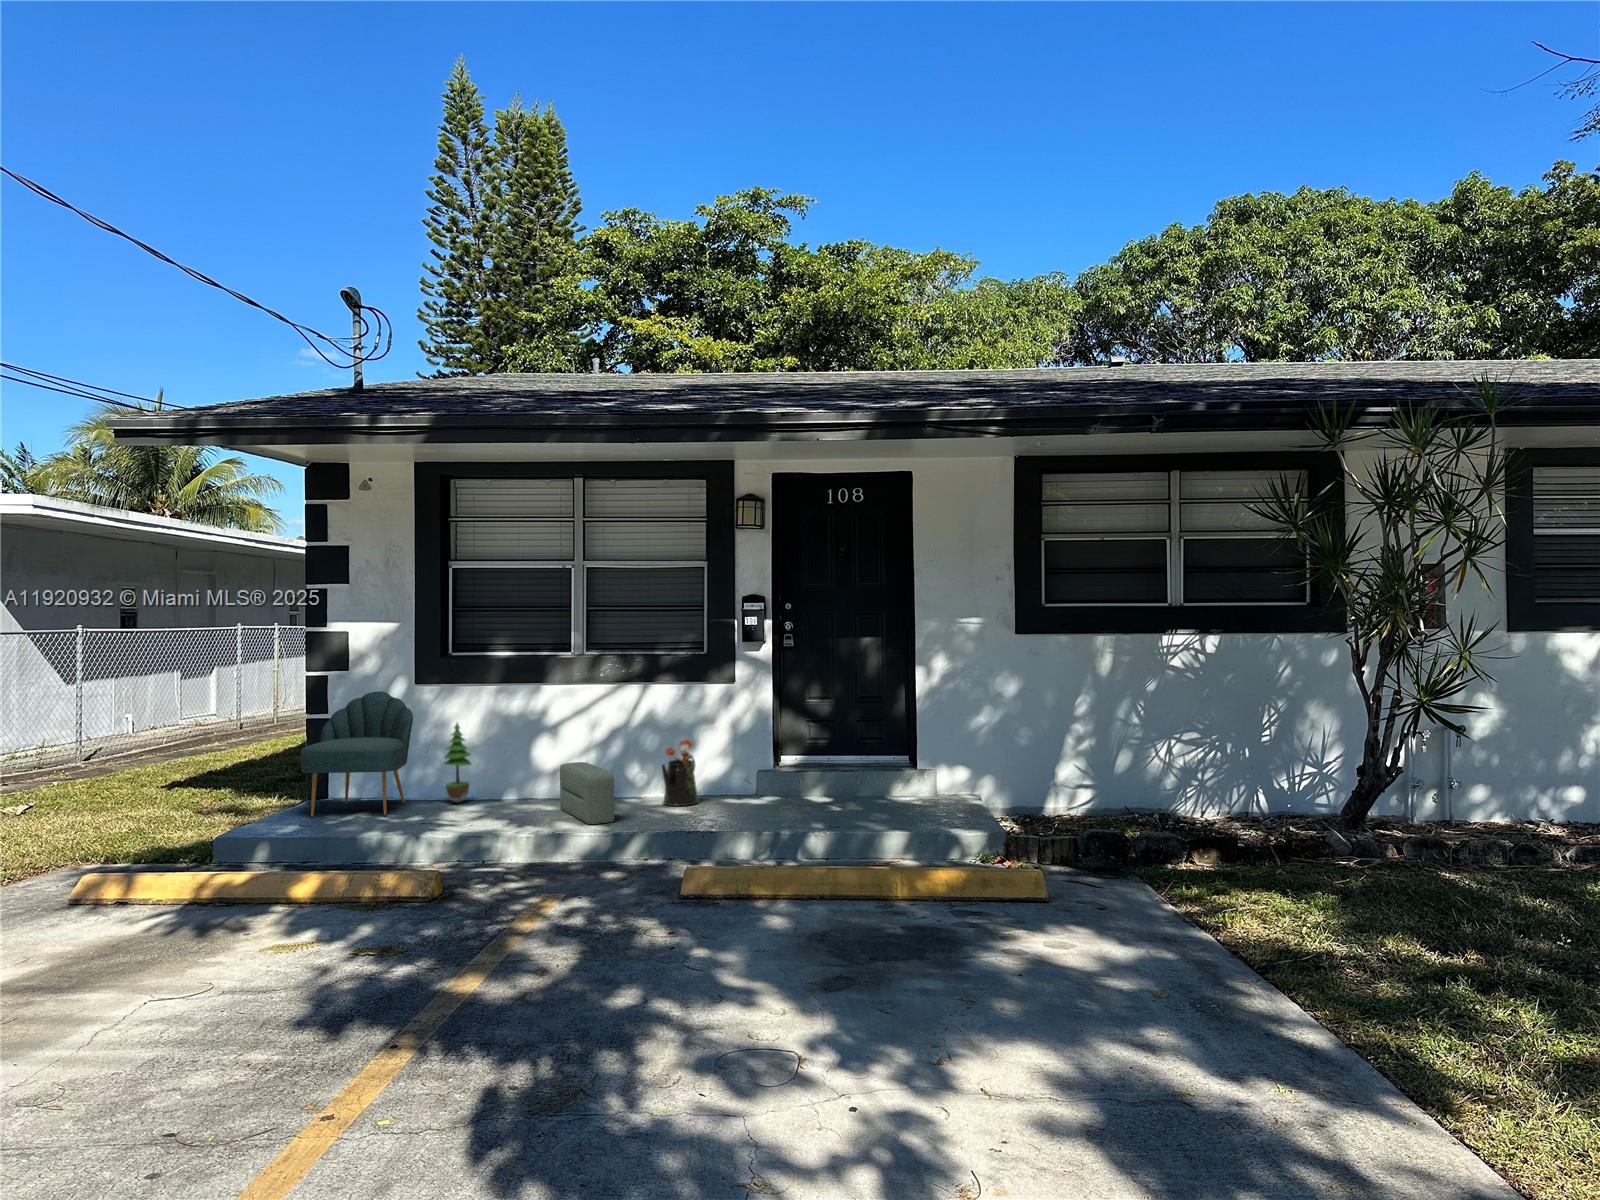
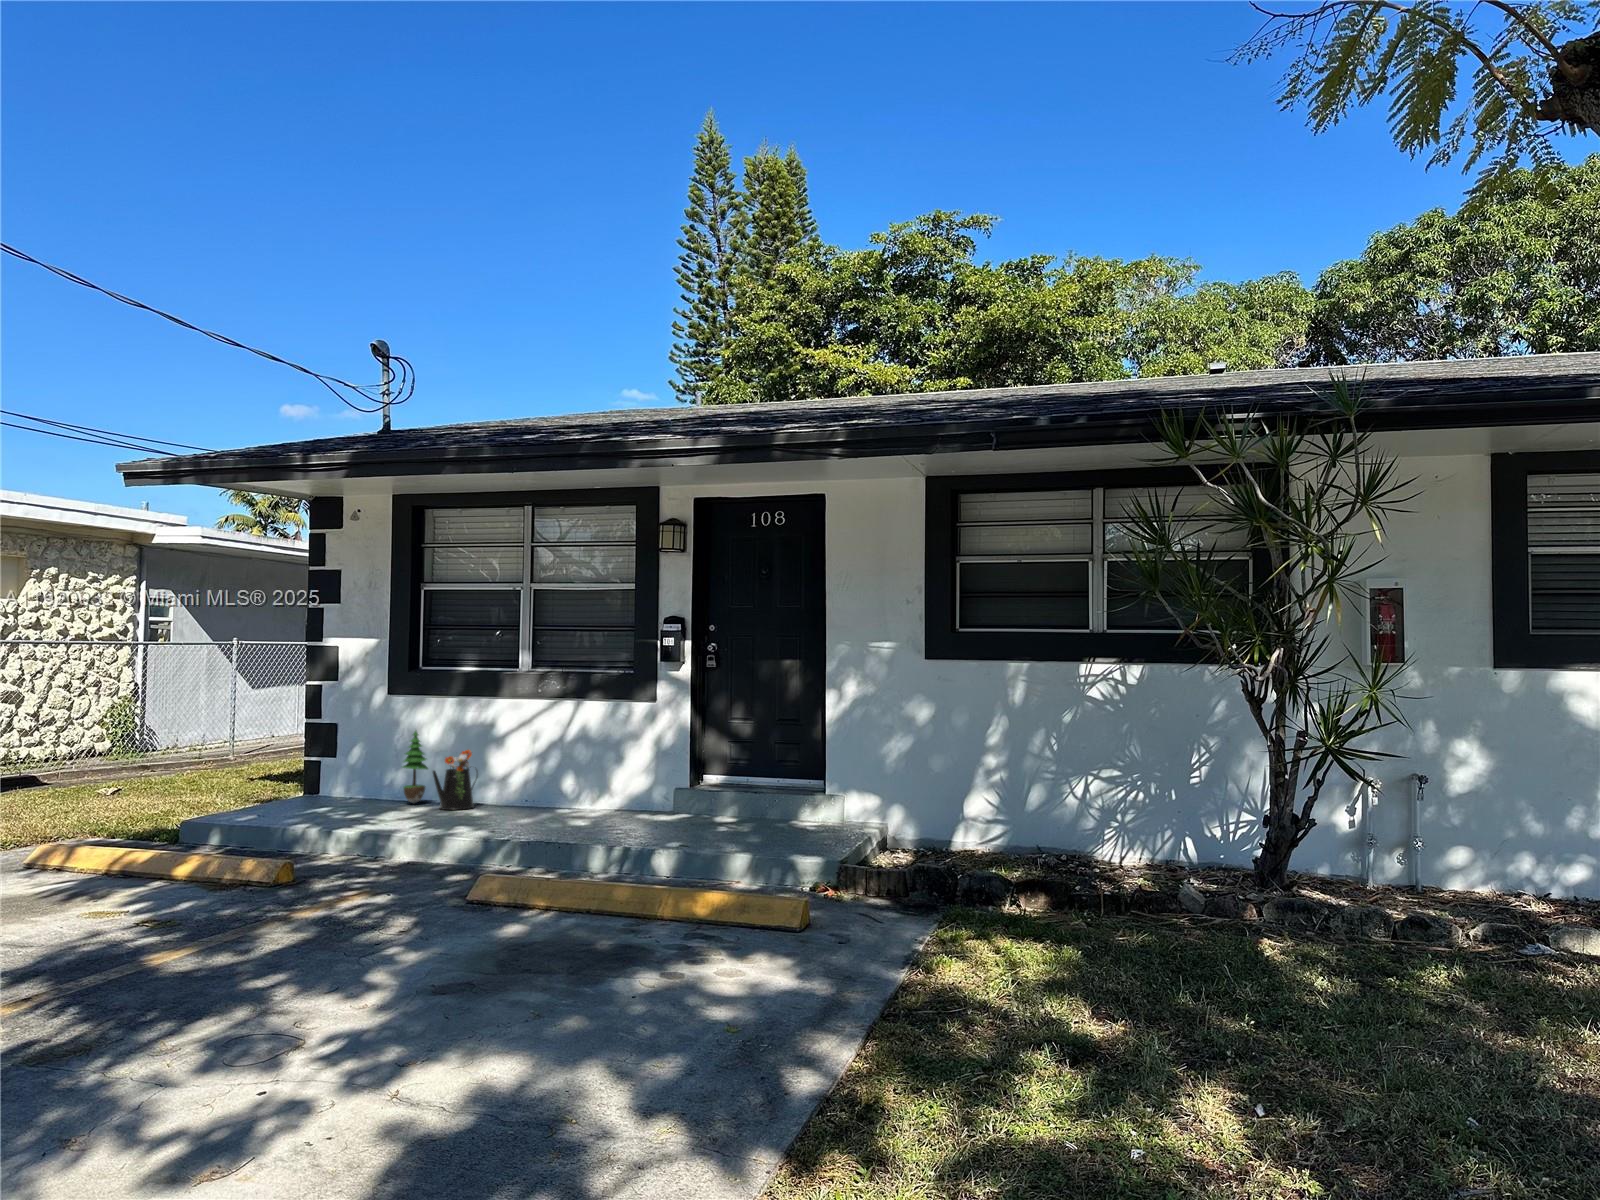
chair: present [301,691,413,818] -> none [279,700,381,809]
watering can: present [662,739,699,806] -> present [433,750,478,810]
pouf: present [560,762,614,824] -> none [482,770,511,825]

